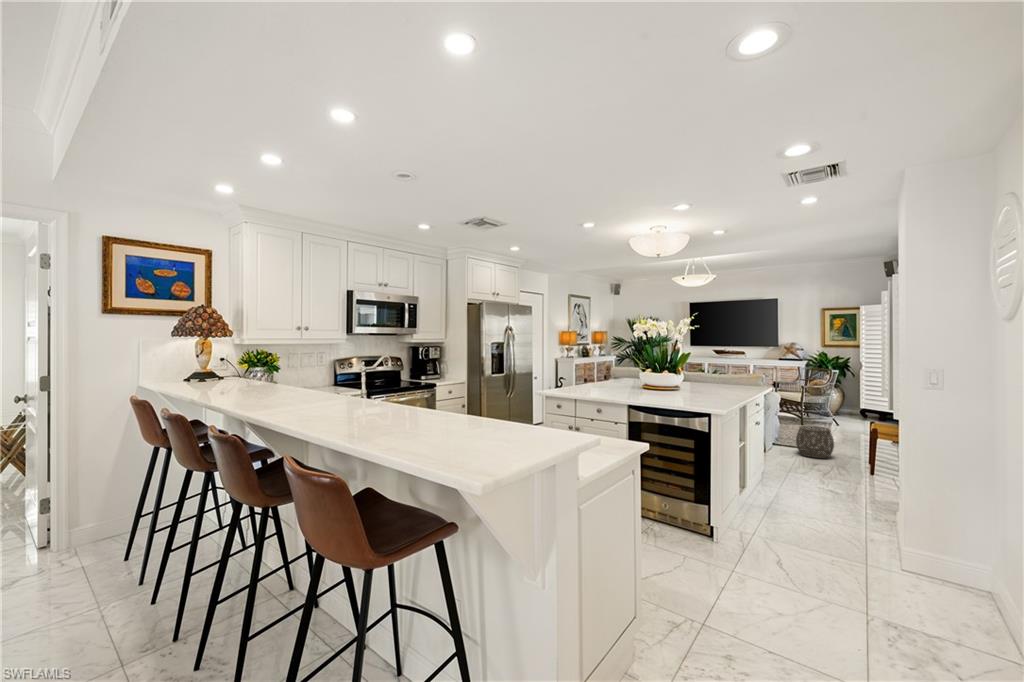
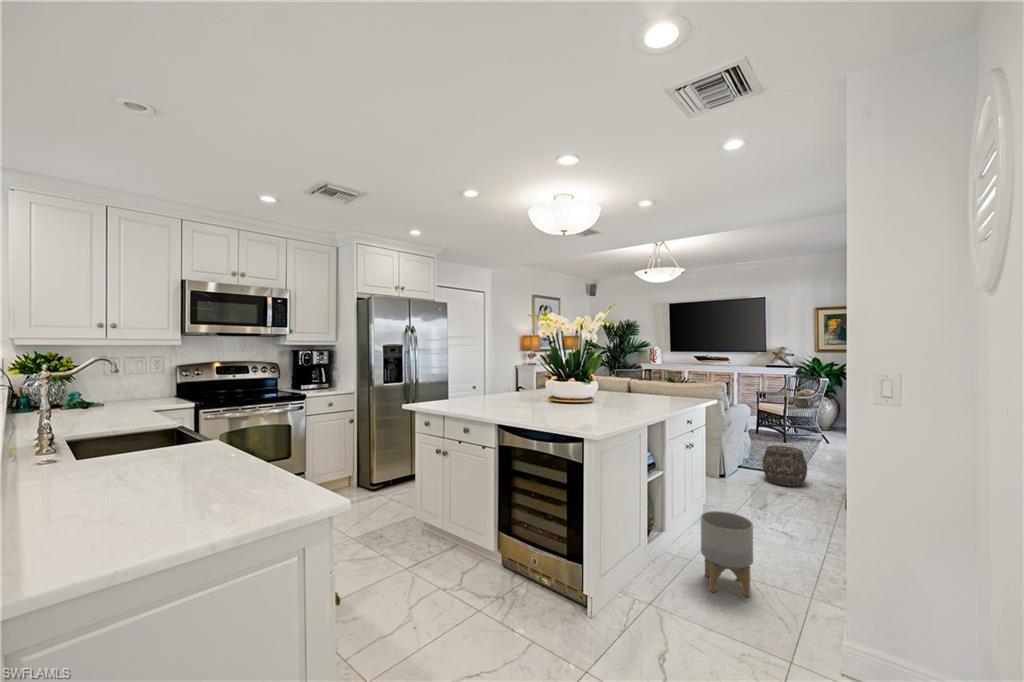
planter: none [783,469,825,530] -> present [701,511,753,597]

